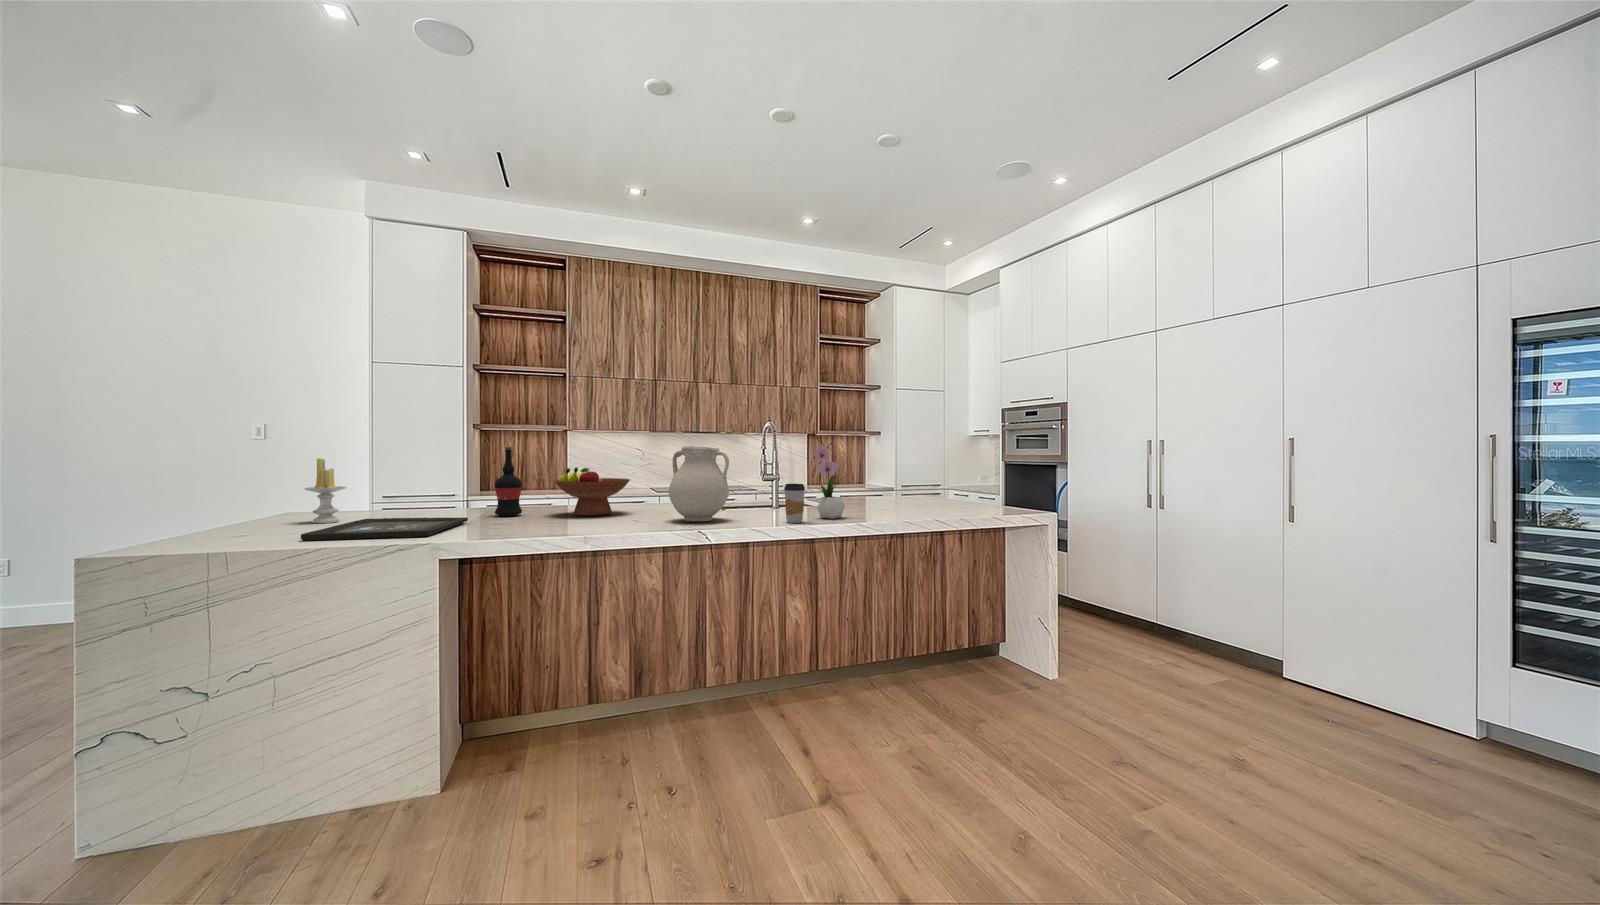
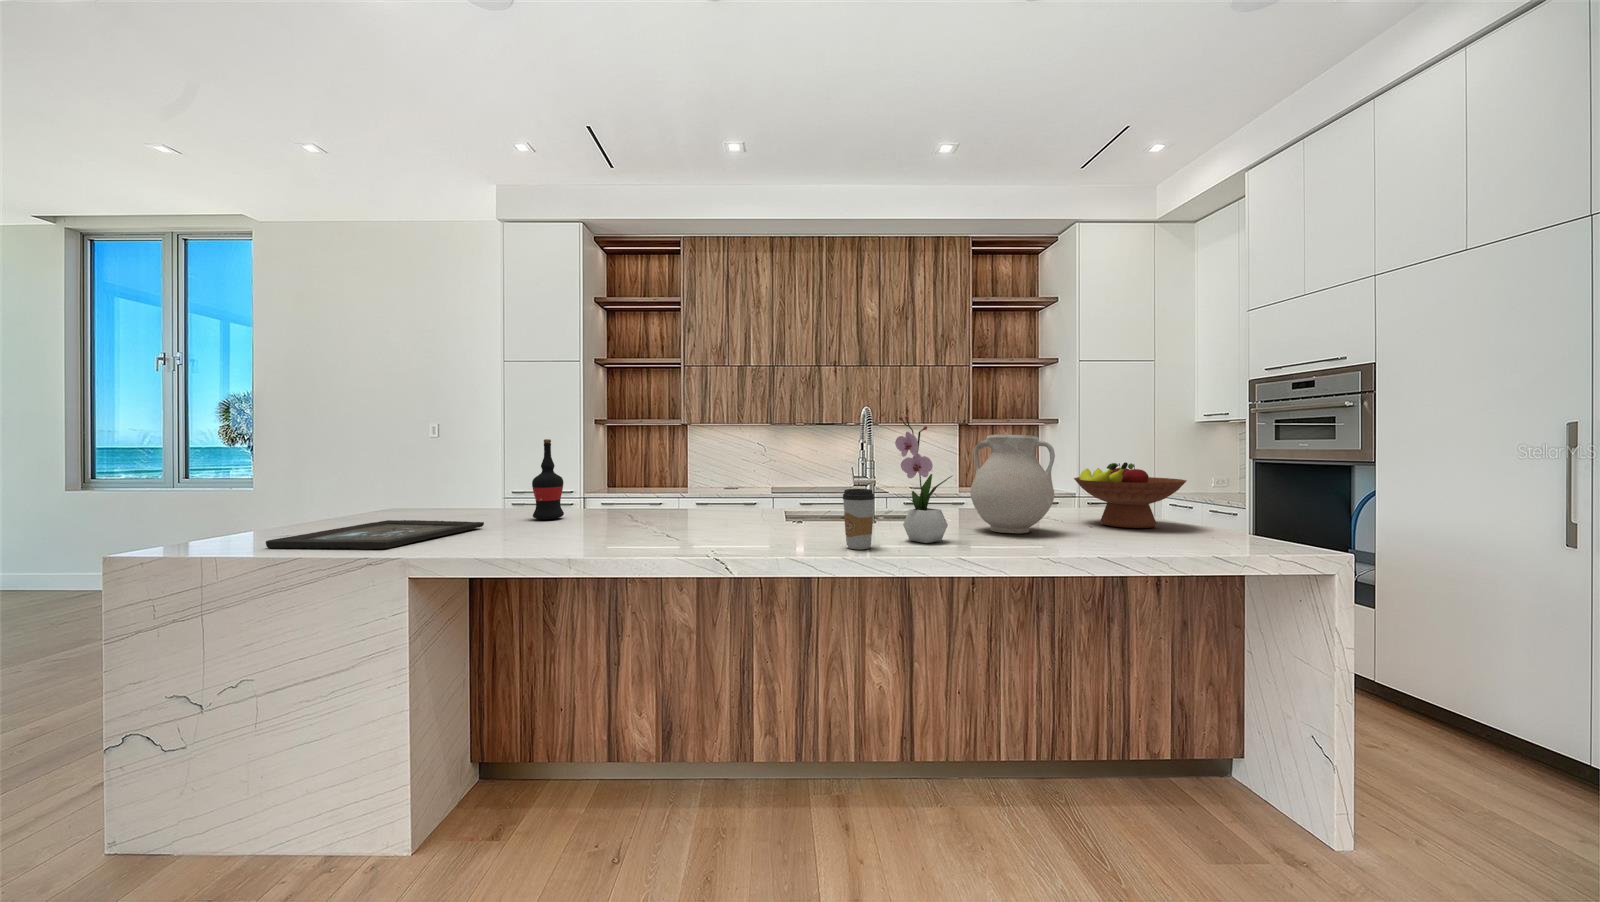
vase: present [669,446,729,521] -> present [970,434,1055,533]
candle: present [304,458,346,523] -> none [351,454,395,522]
fruit bowl: present [554,467,630,516] -> present [1074,462,1187,528]

